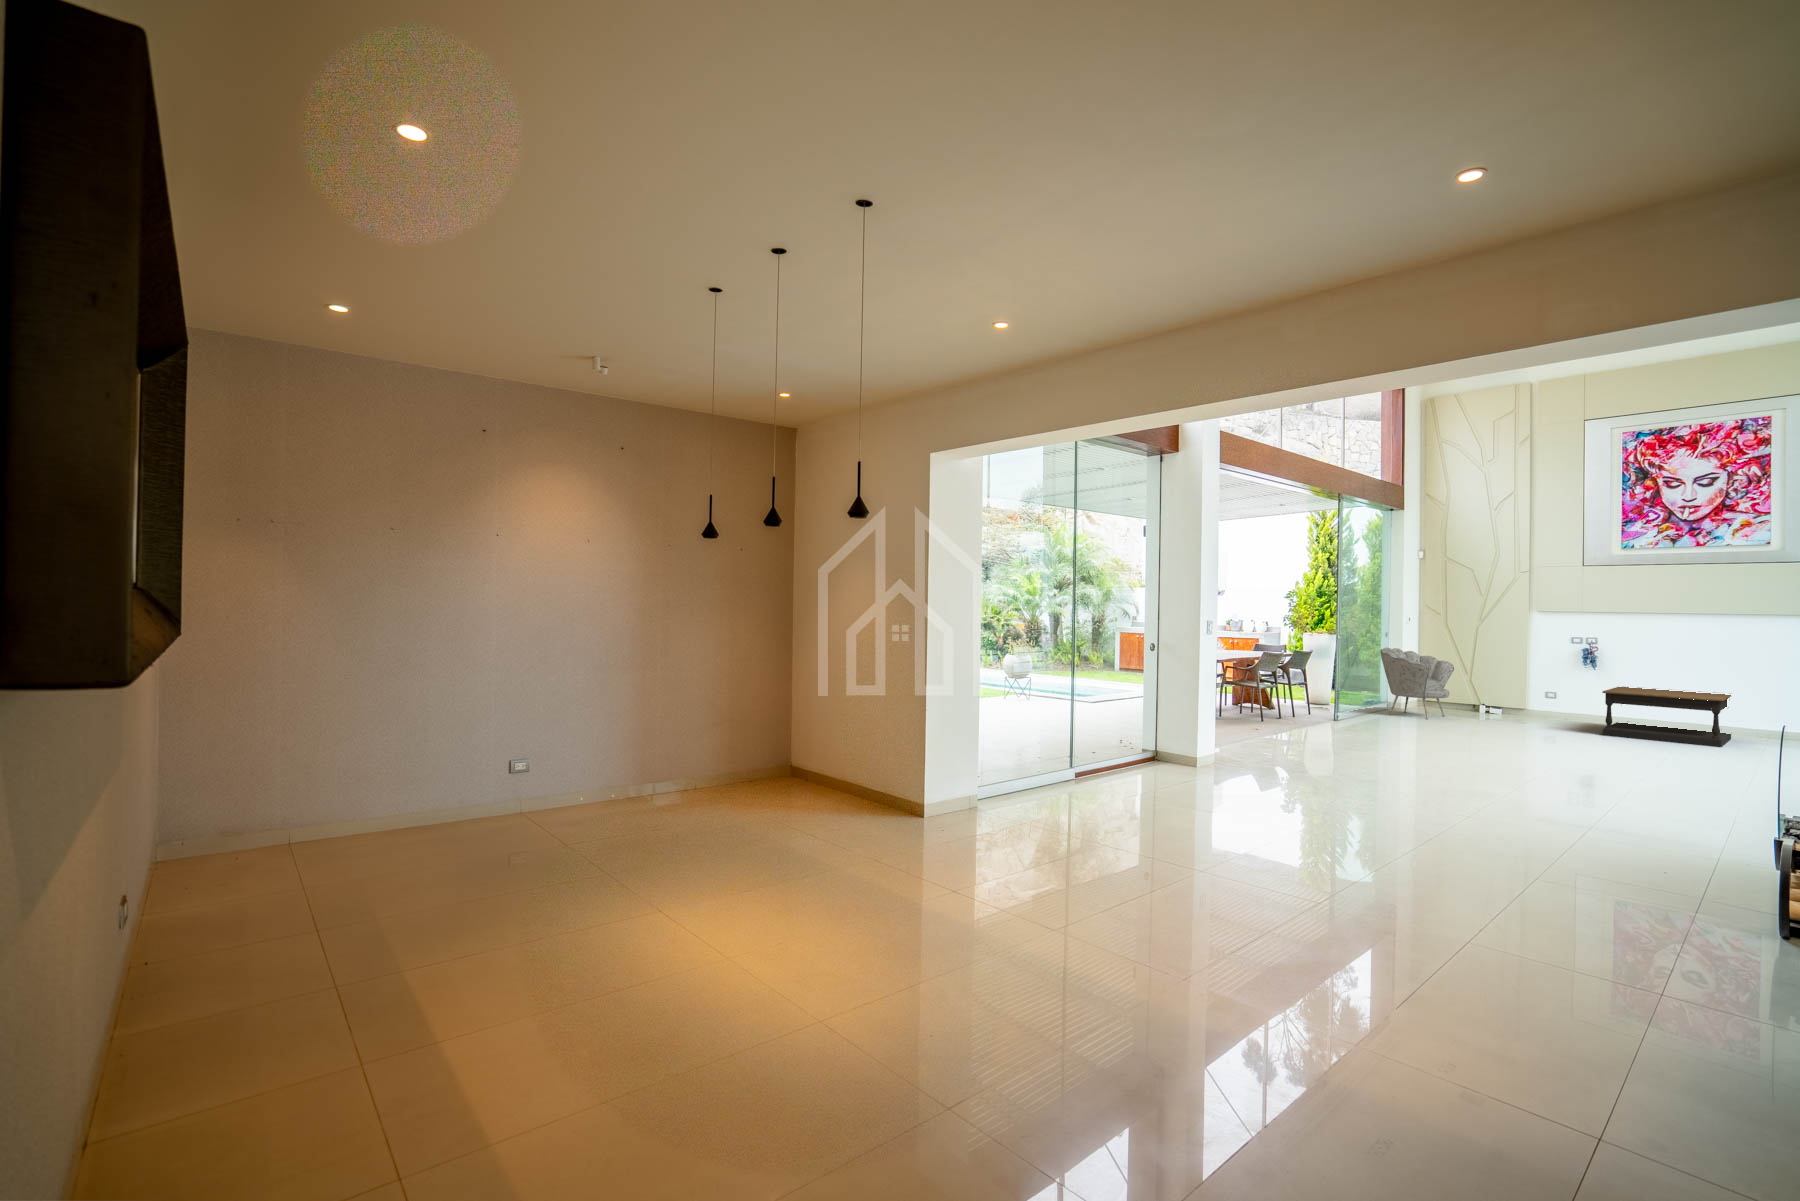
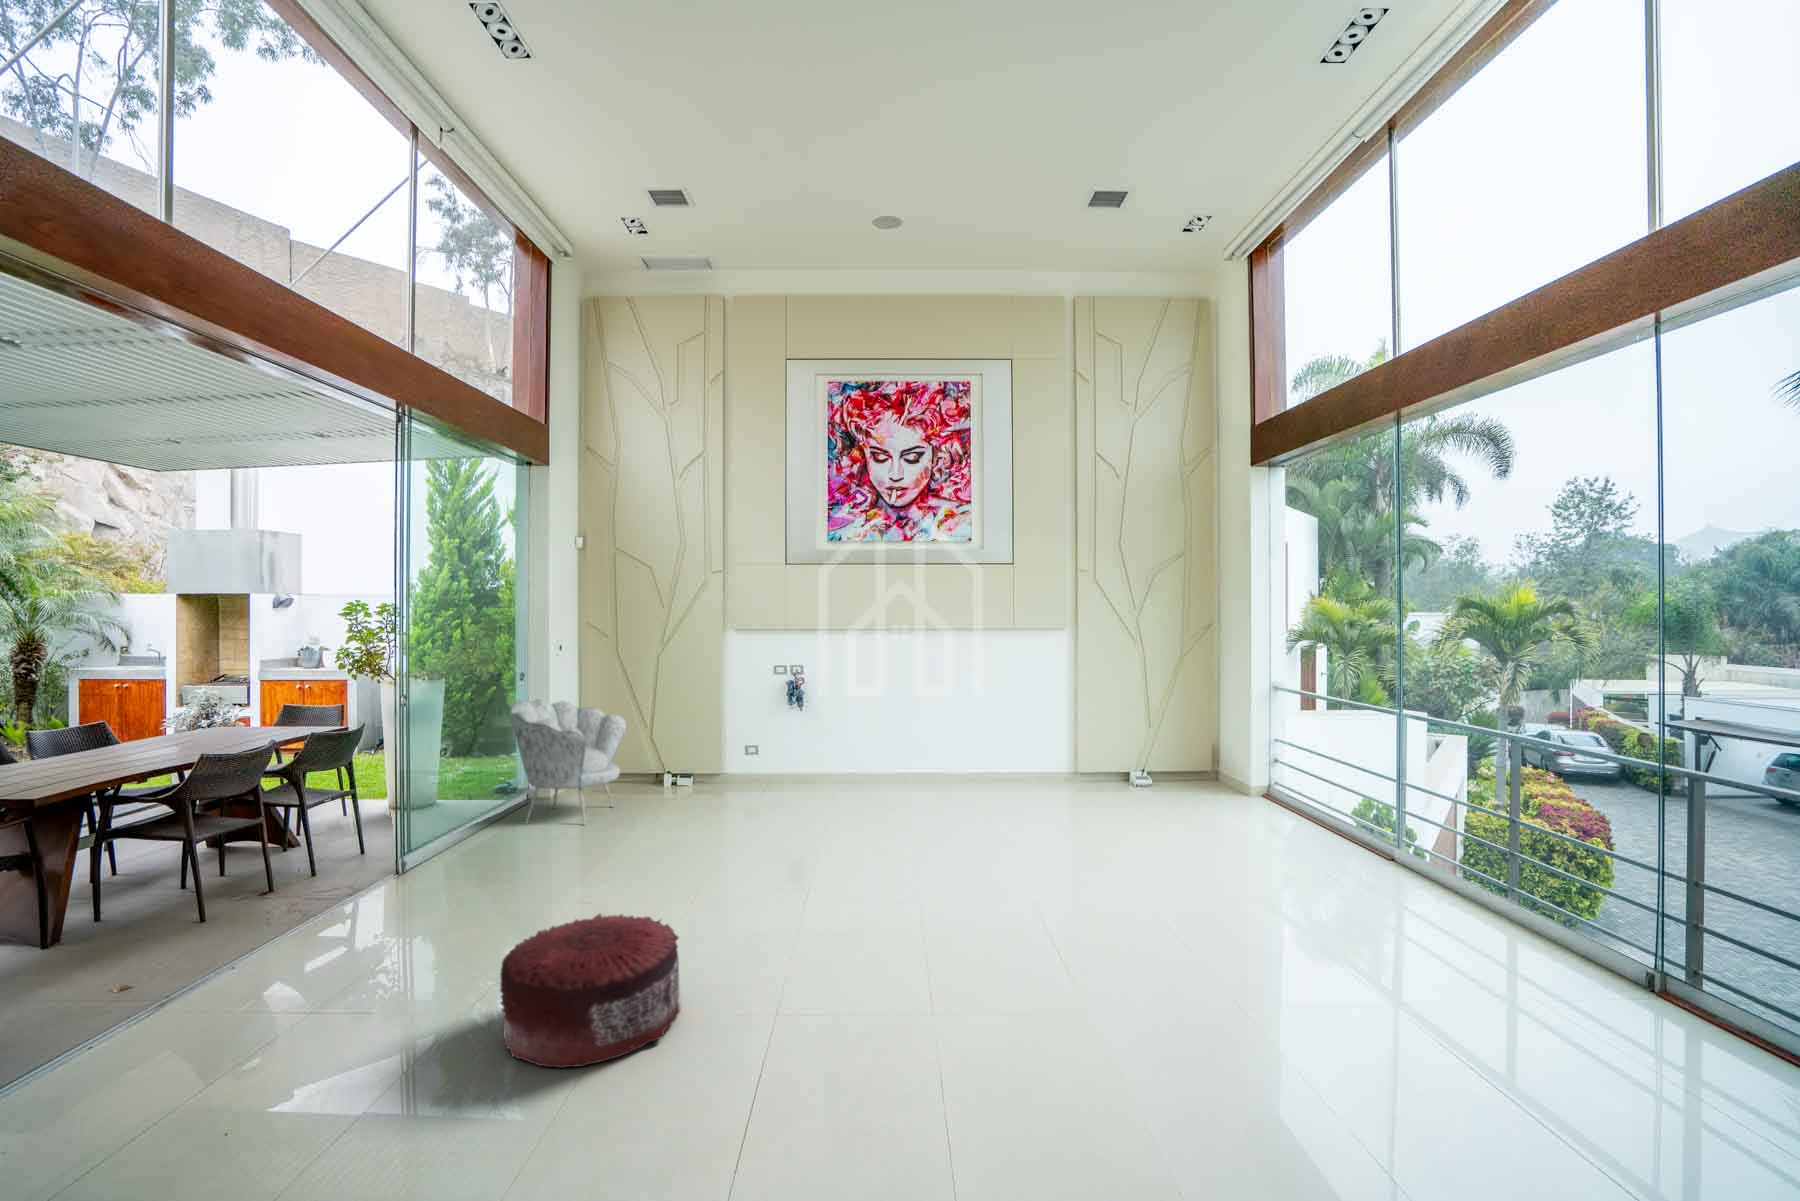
coffee table: present [1602,686,1731,747] -> none [820,730,950,817]
pouf: none [1407,718,1486,760] -> present [500,914,681,1068]

